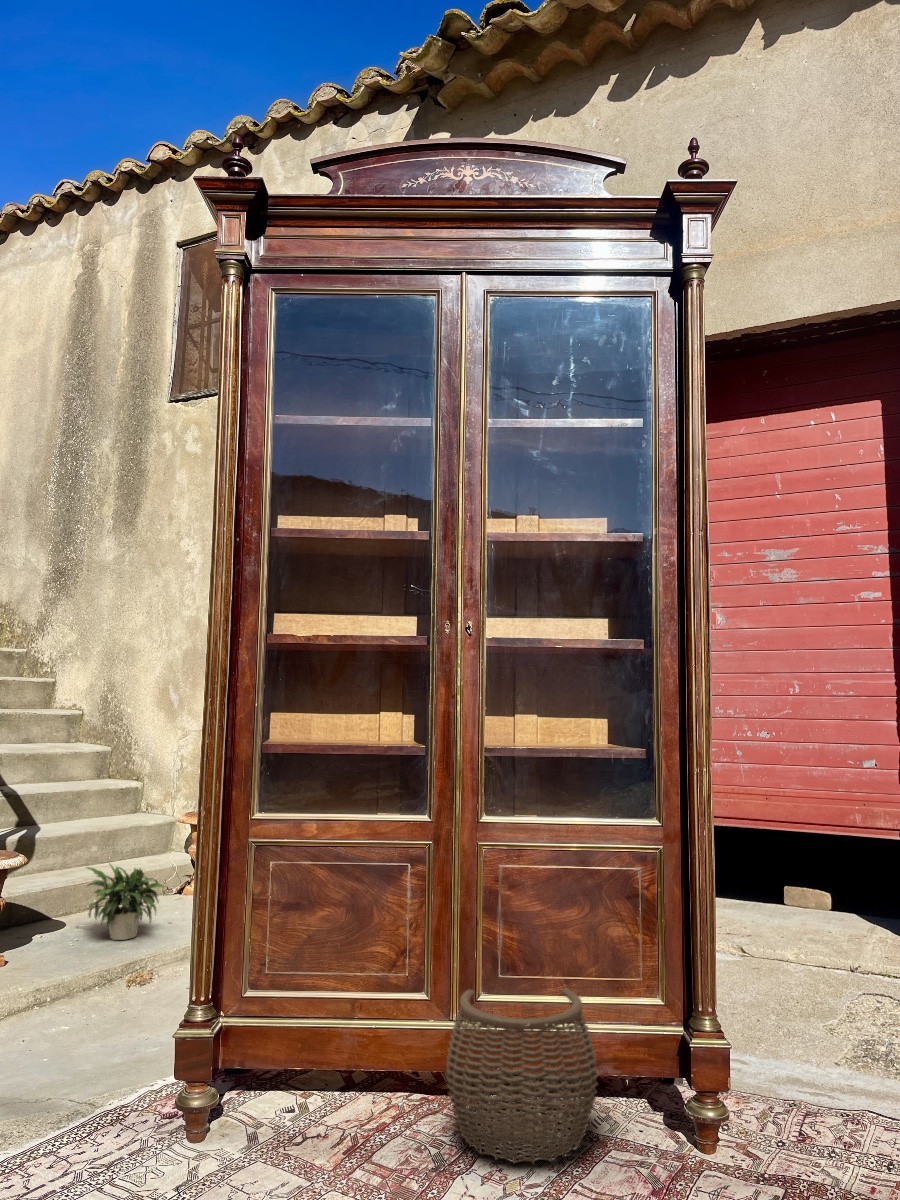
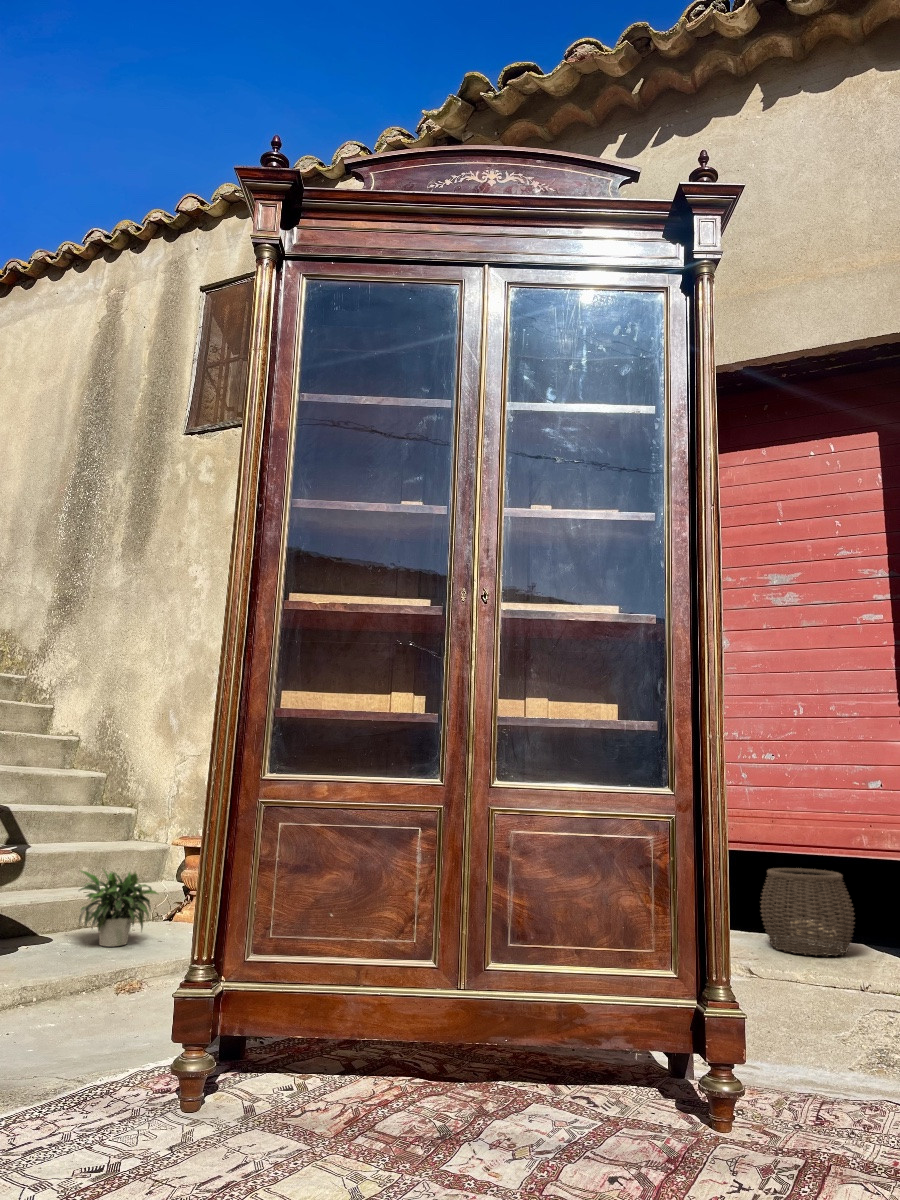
woven basket: present [447,989,597,1164] -> present [760,868,855,956]

